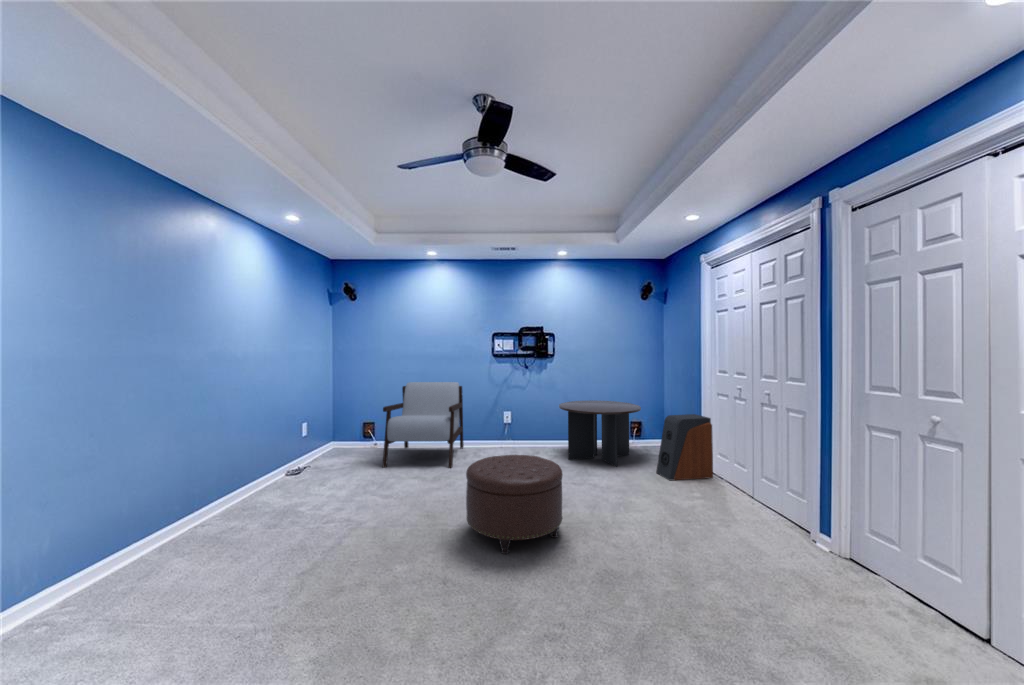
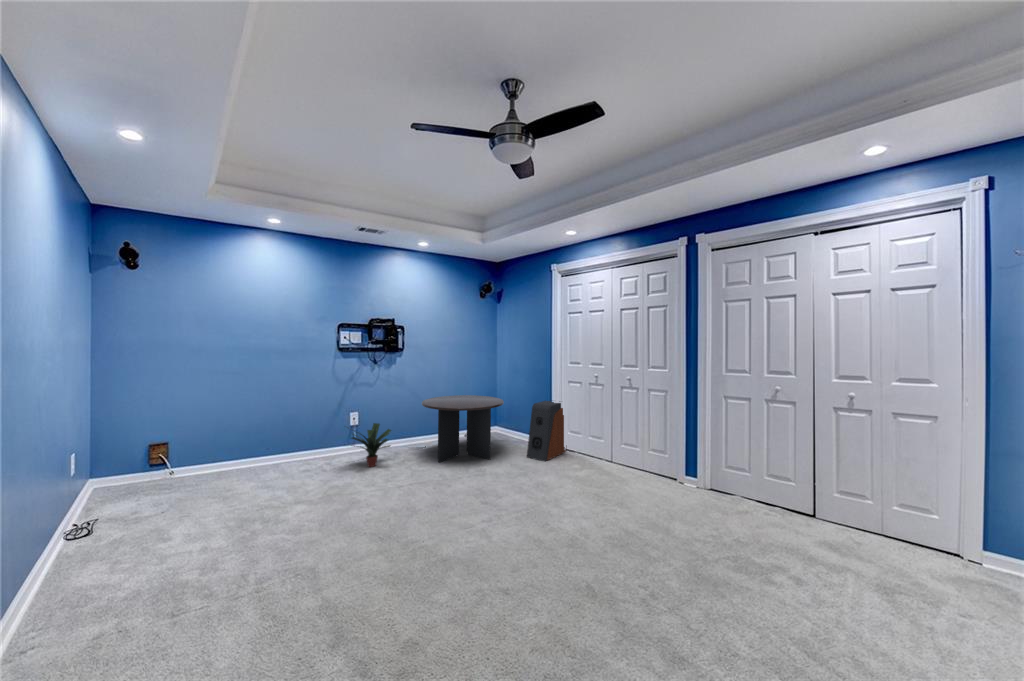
armchair: present [383,382,464,468] -> none [162,388,307,552]
potted plant: none [497,416,535,452] -> present [352,423,391,467]
ottoman: present [466,455,562,554] -> none [446,468,568,608]

